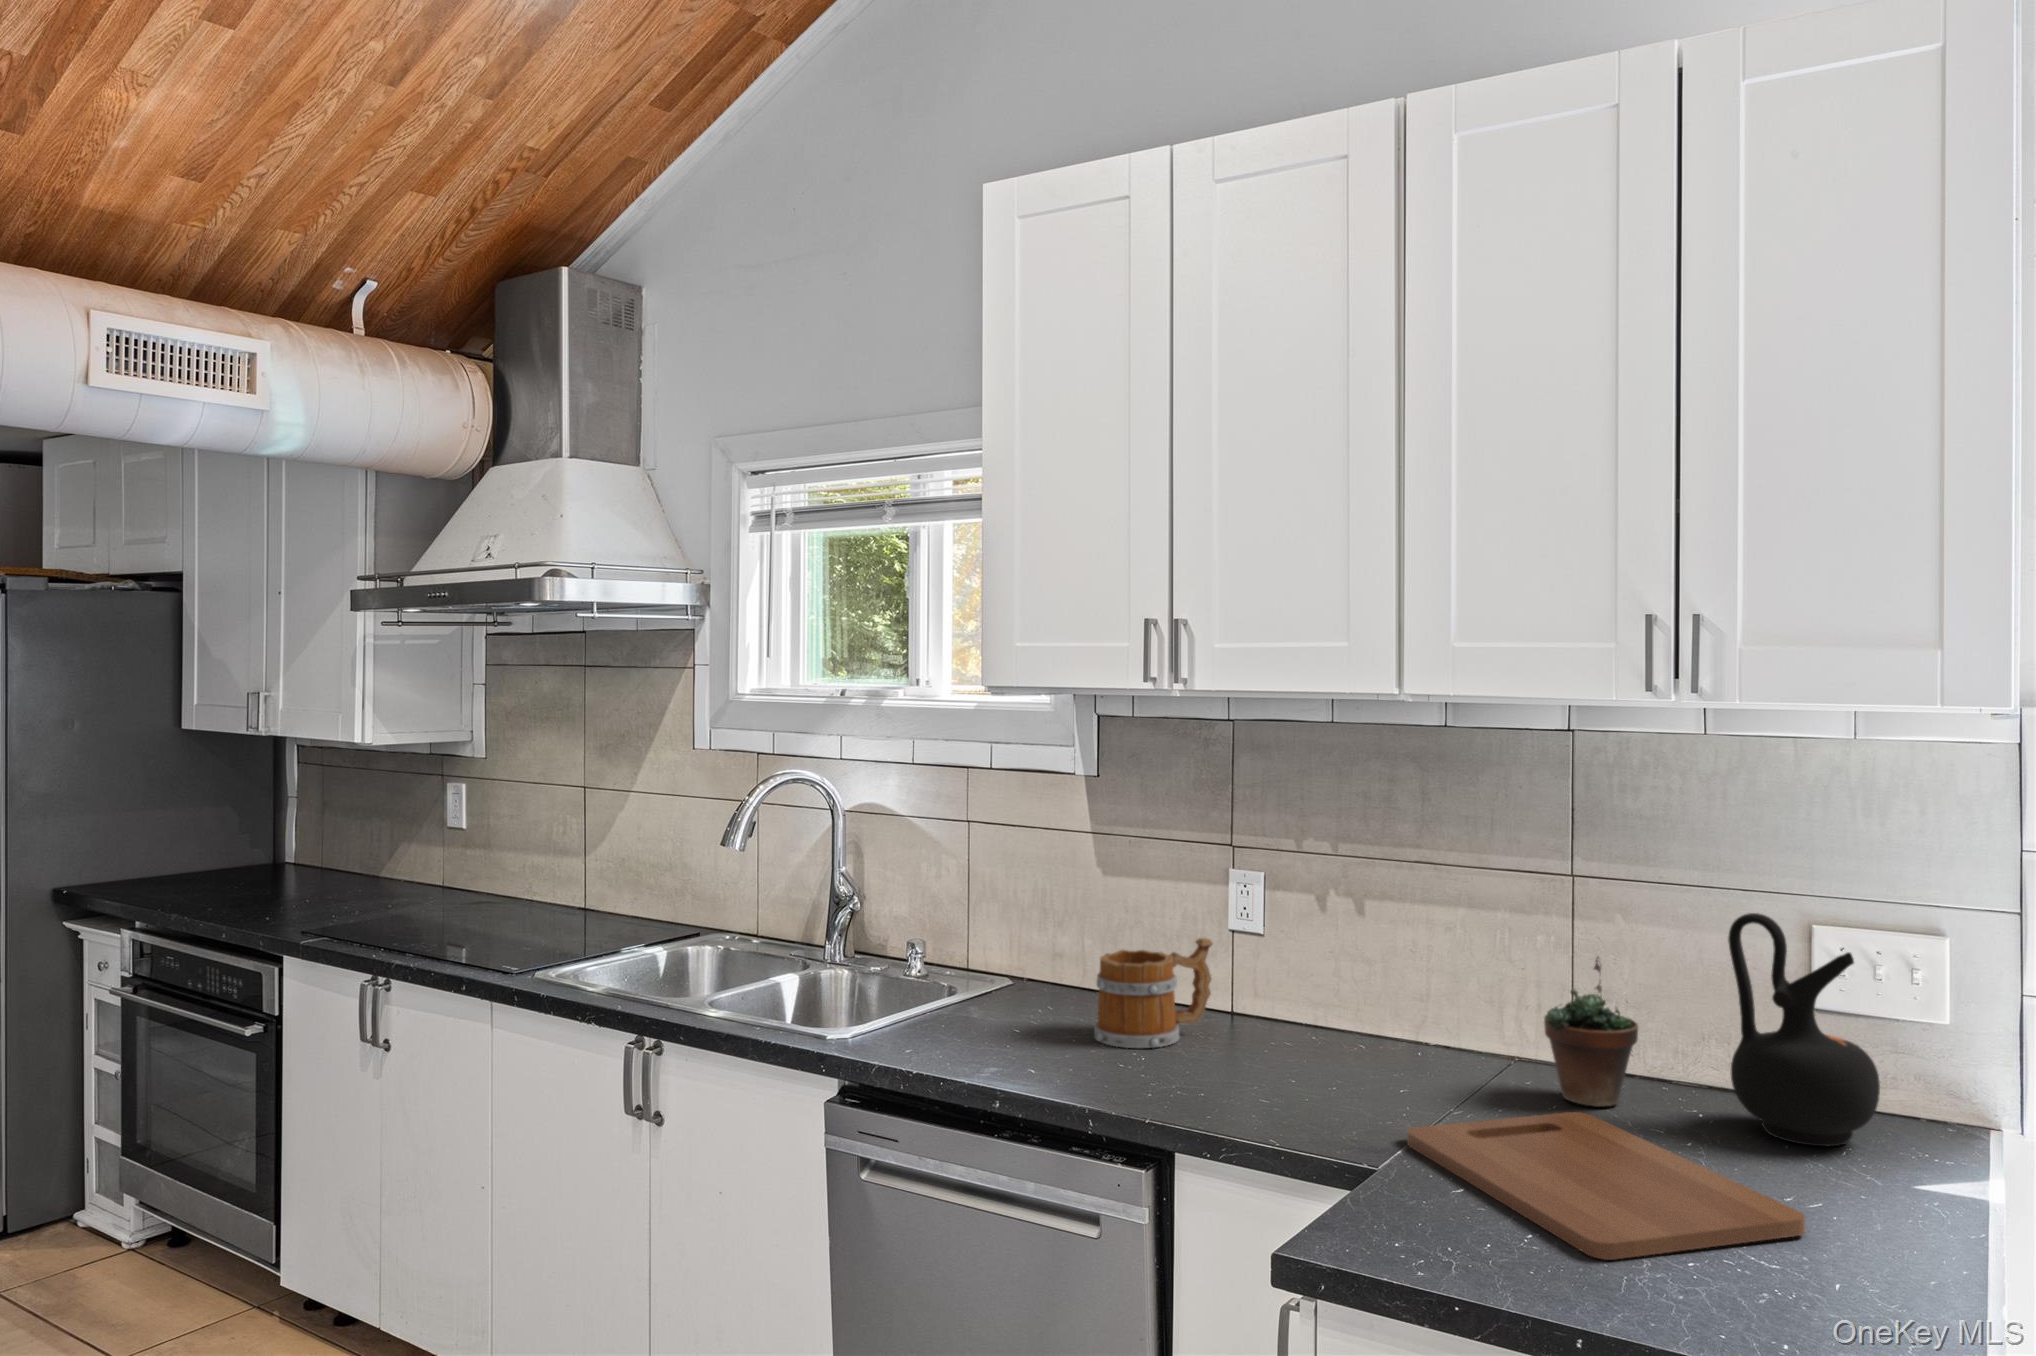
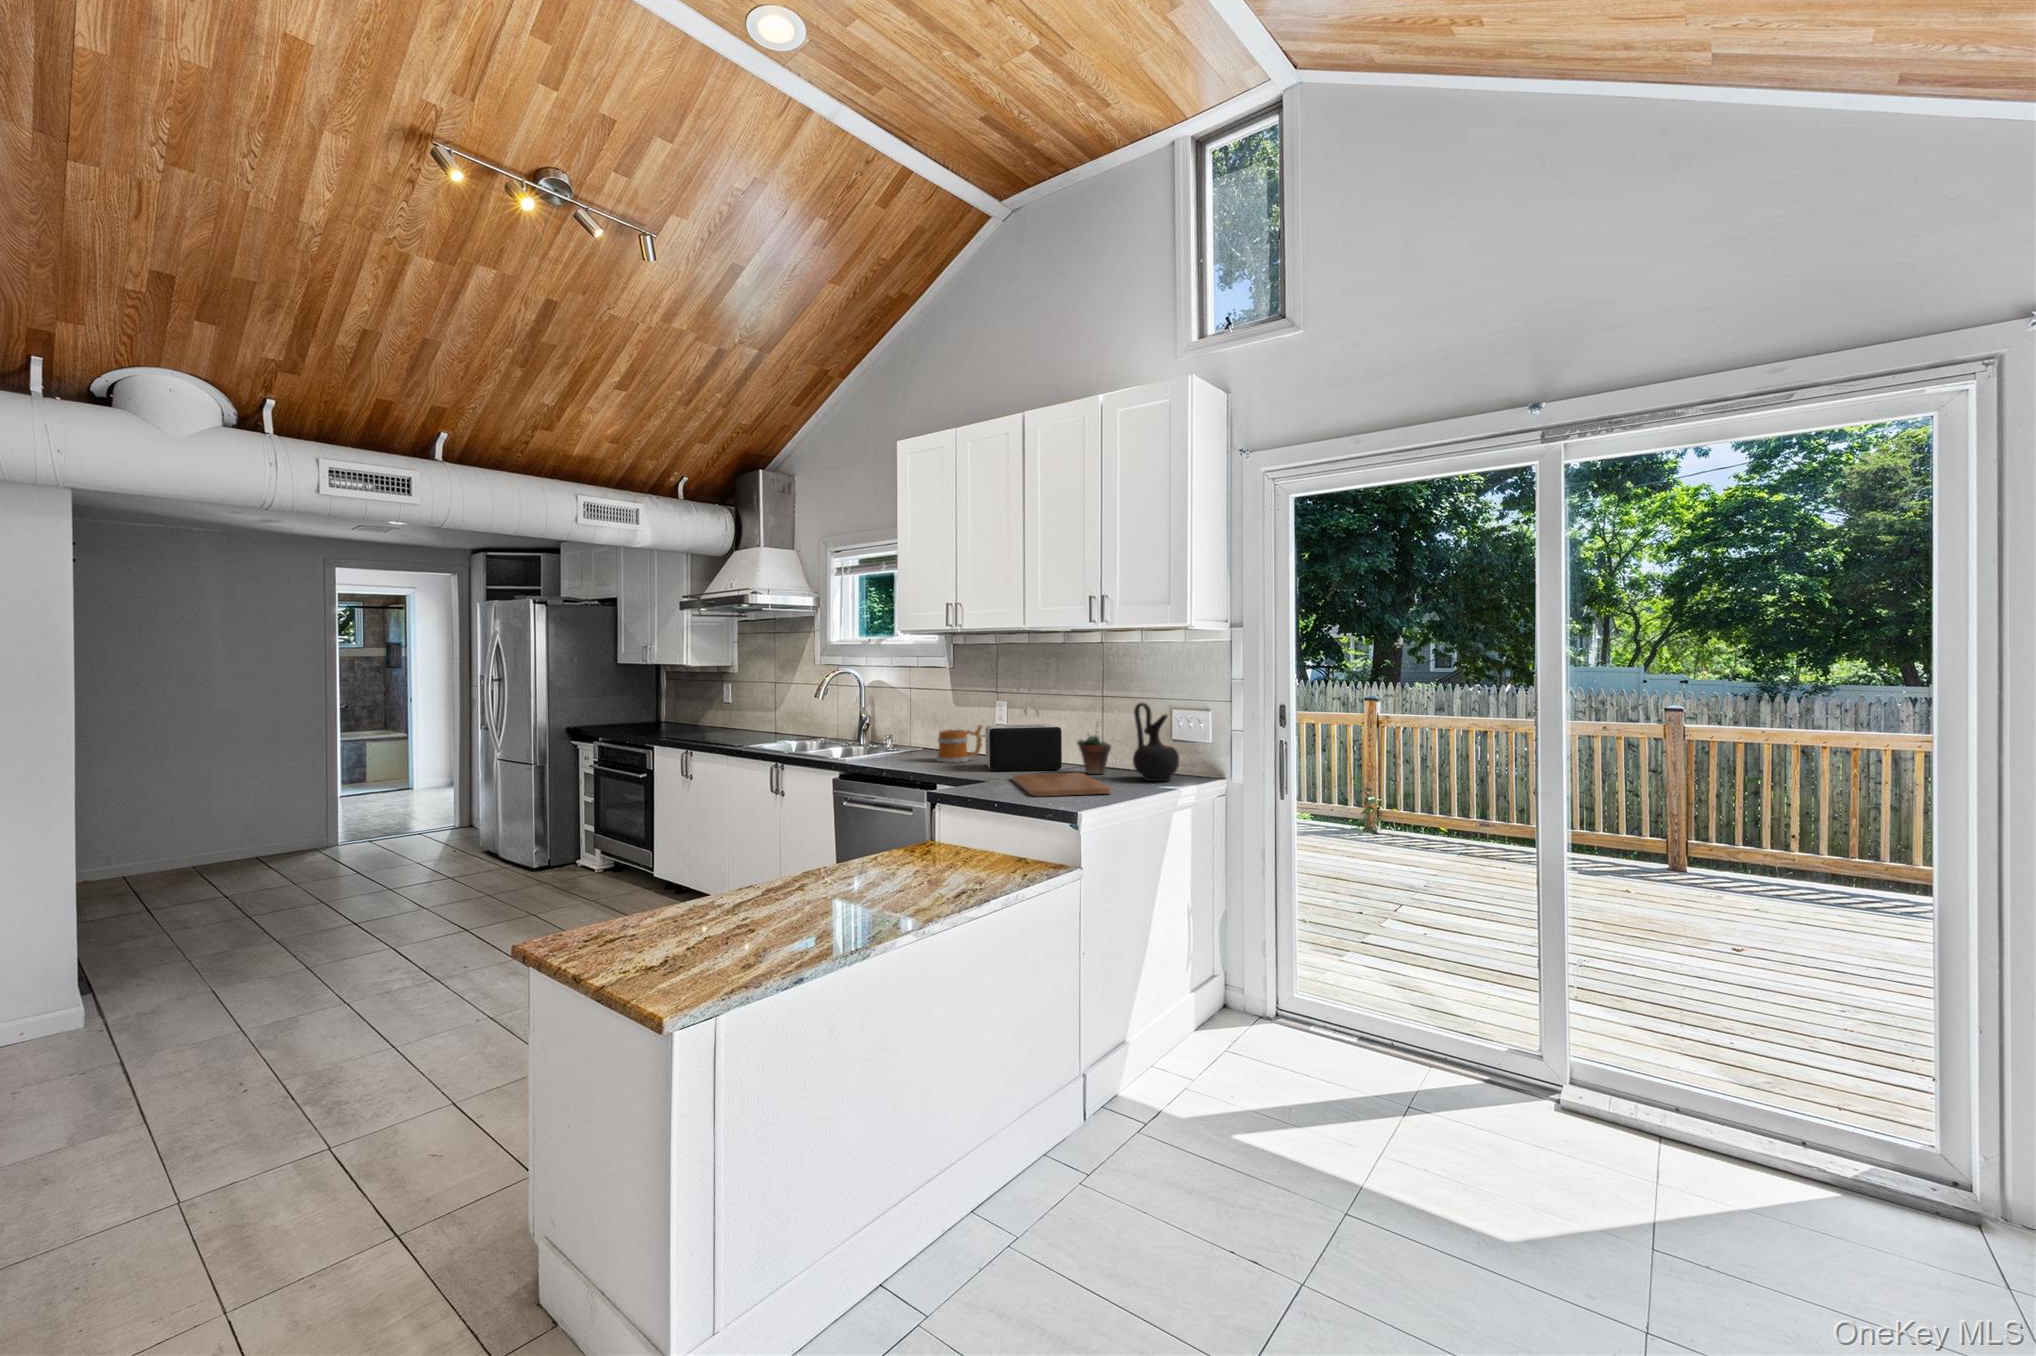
toaster: none [1249,945,1481,1094] -> present [980,724,1062,771]

